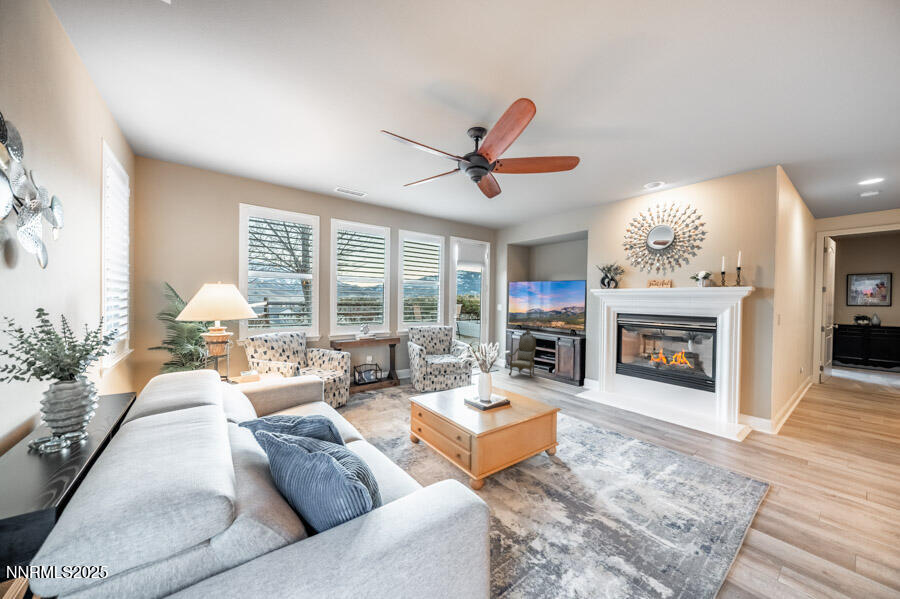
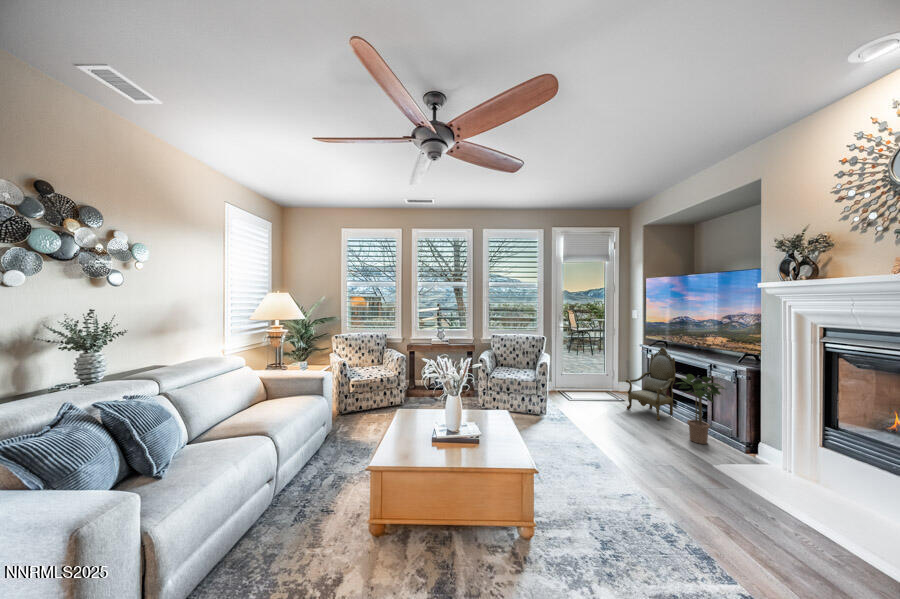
potted plant: none [547,344,573,385] -> present [677,374,725,444]

